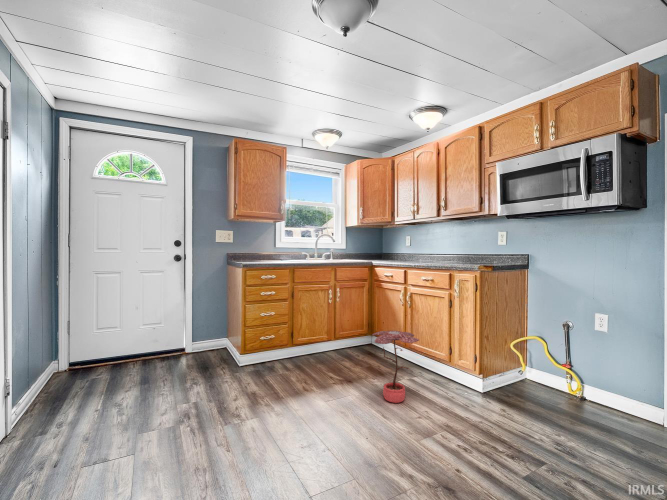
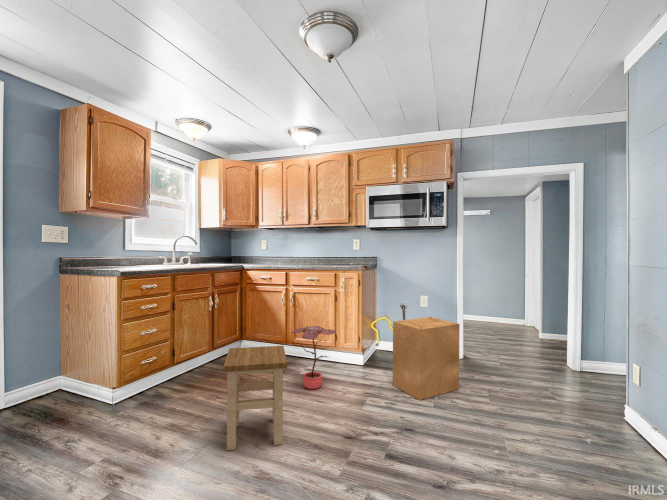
stool: none [251,337,331,444] -> present [223,346,287,450]
cardboard box: none [494,340,607,470] -> present [393,317,460,400]

